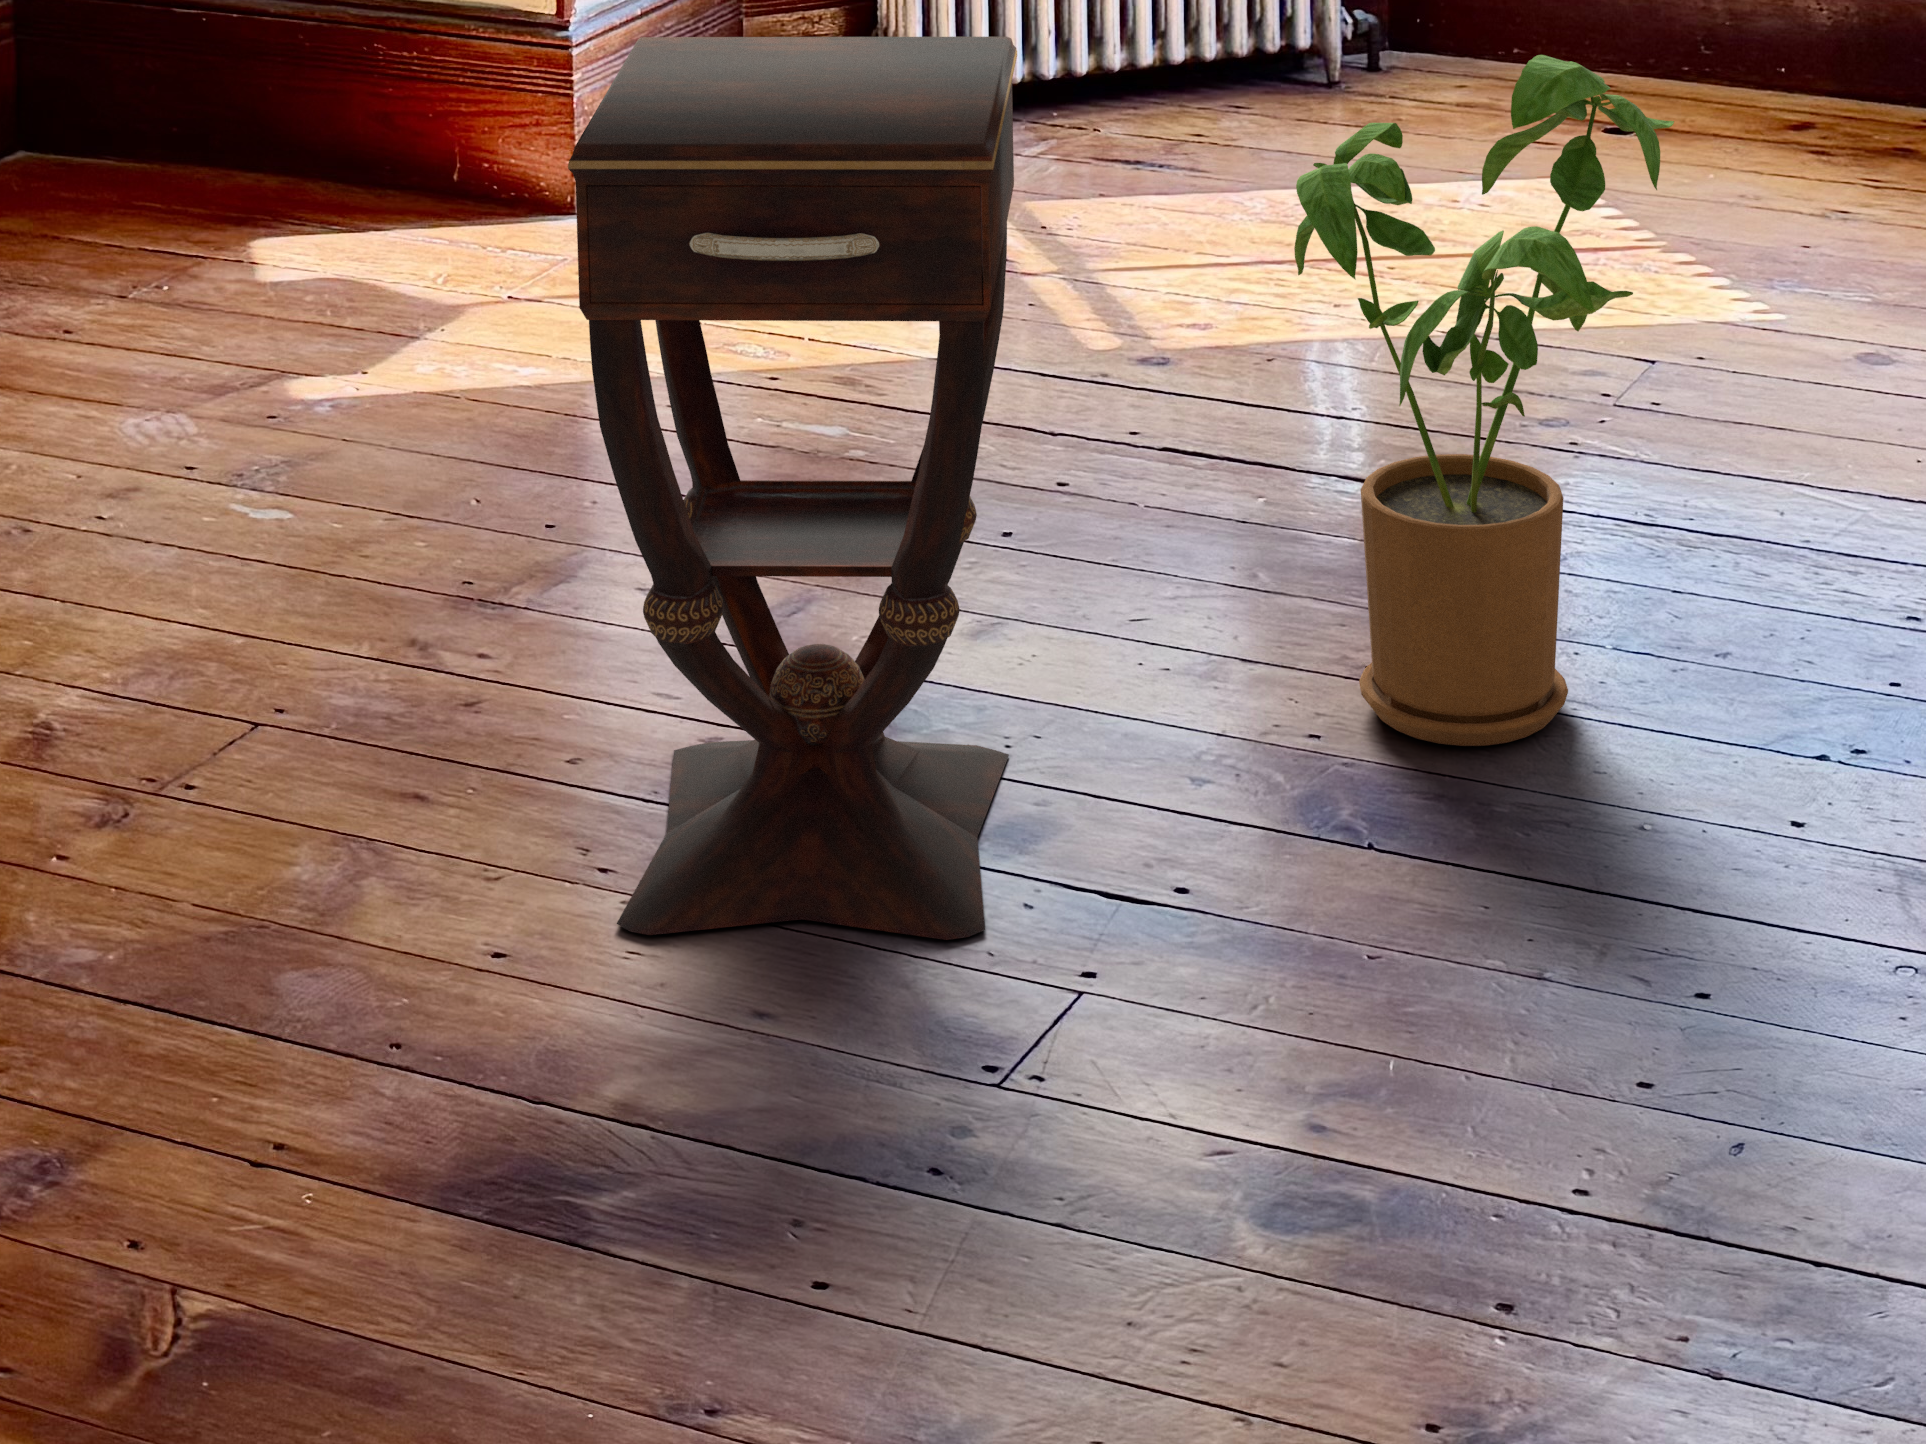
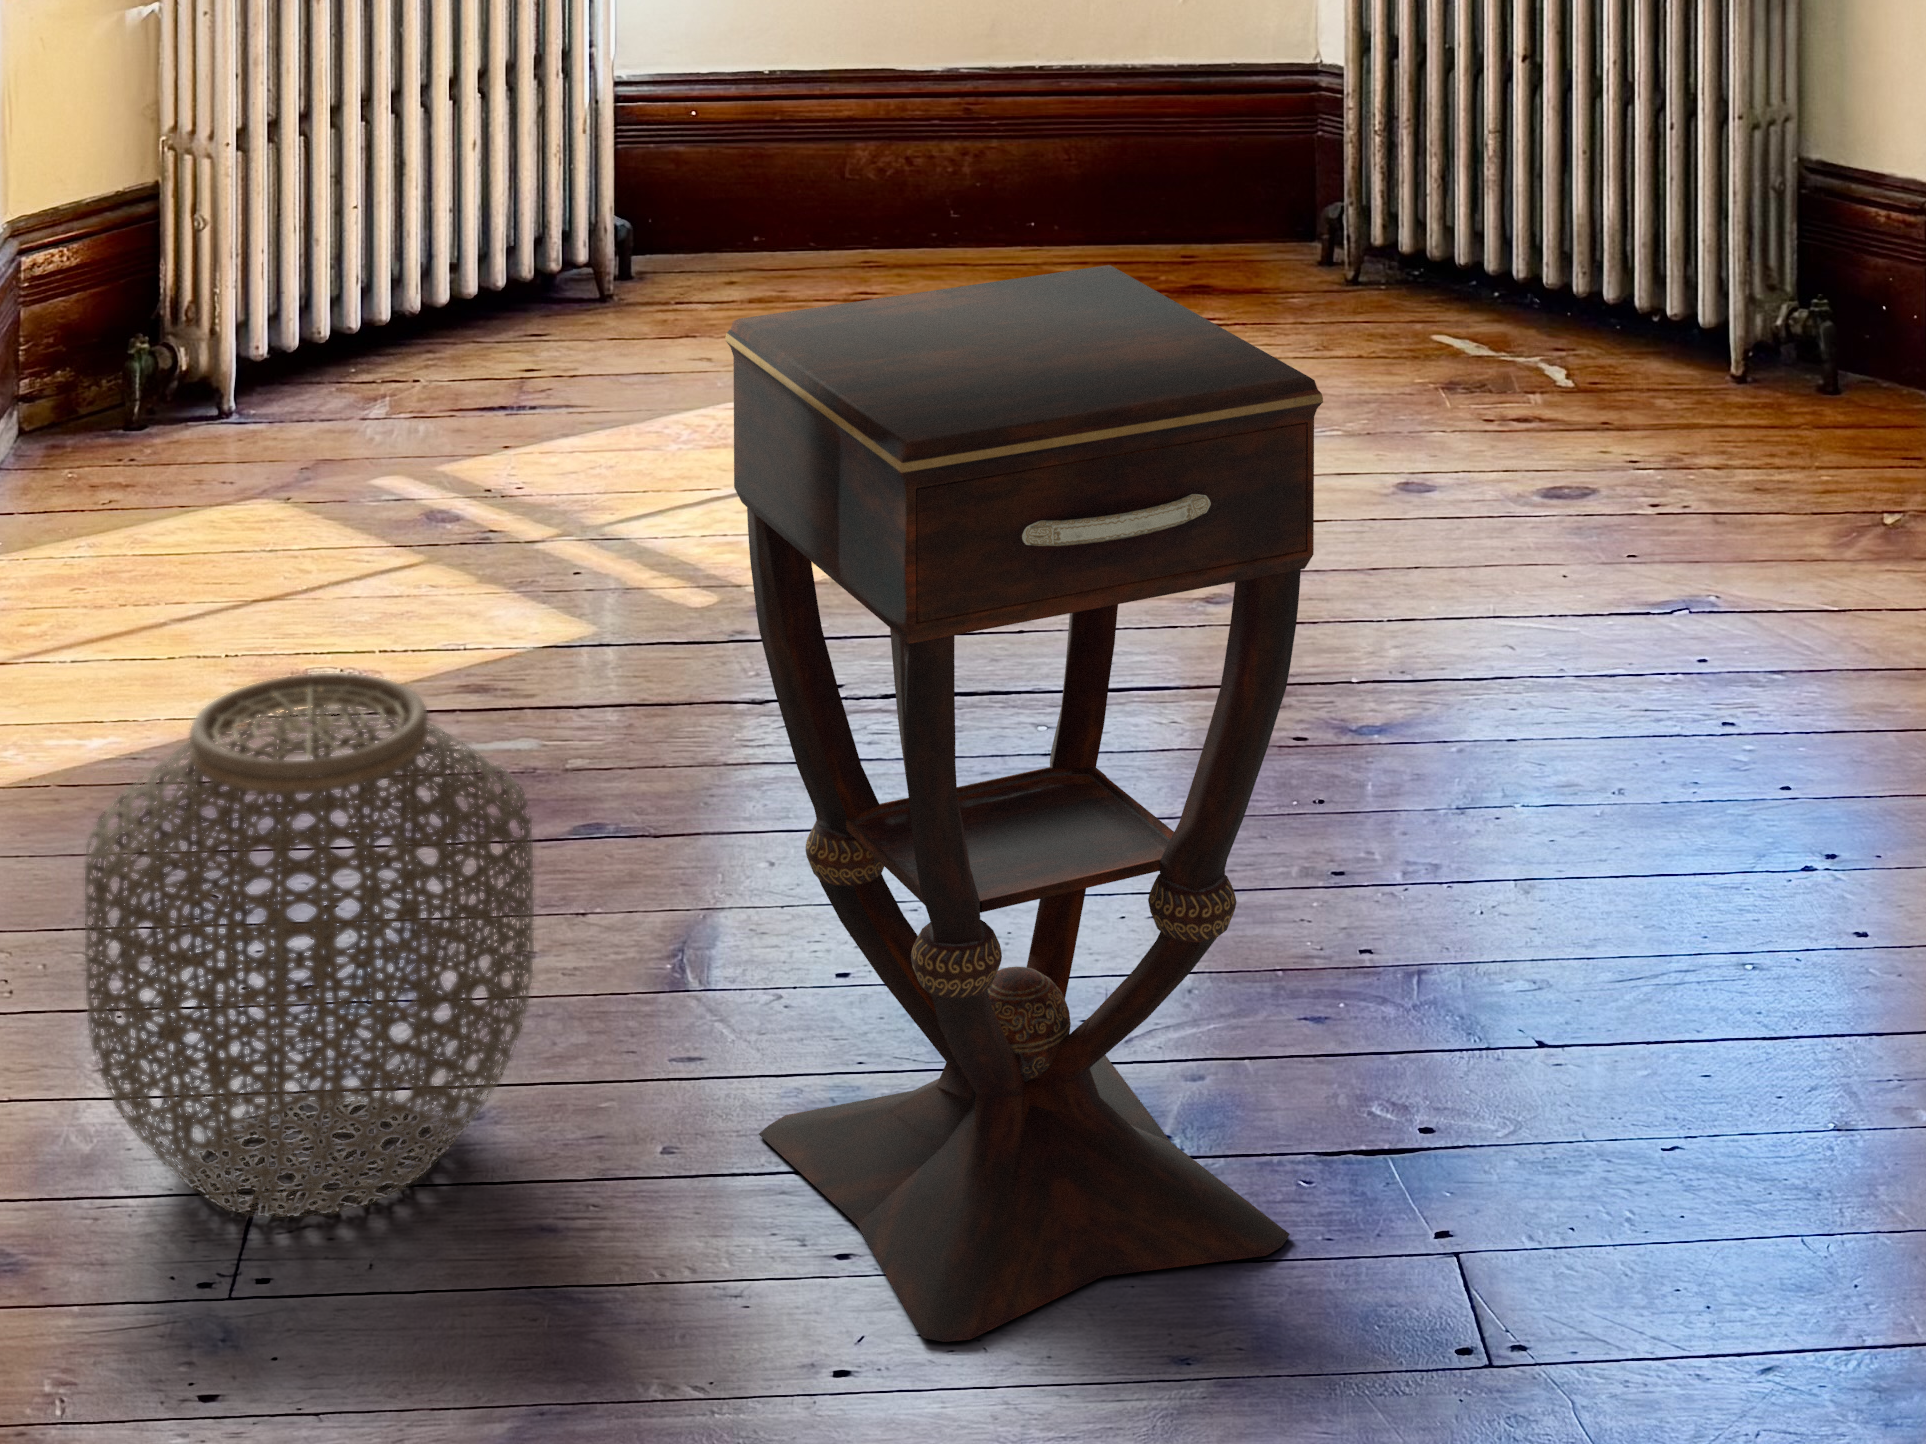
house plant: present [1294,55,1674,746] -> none [1263,218,1686,935]
woven basket: none [157,293,528,728] -> present [85,673,534,1216]

